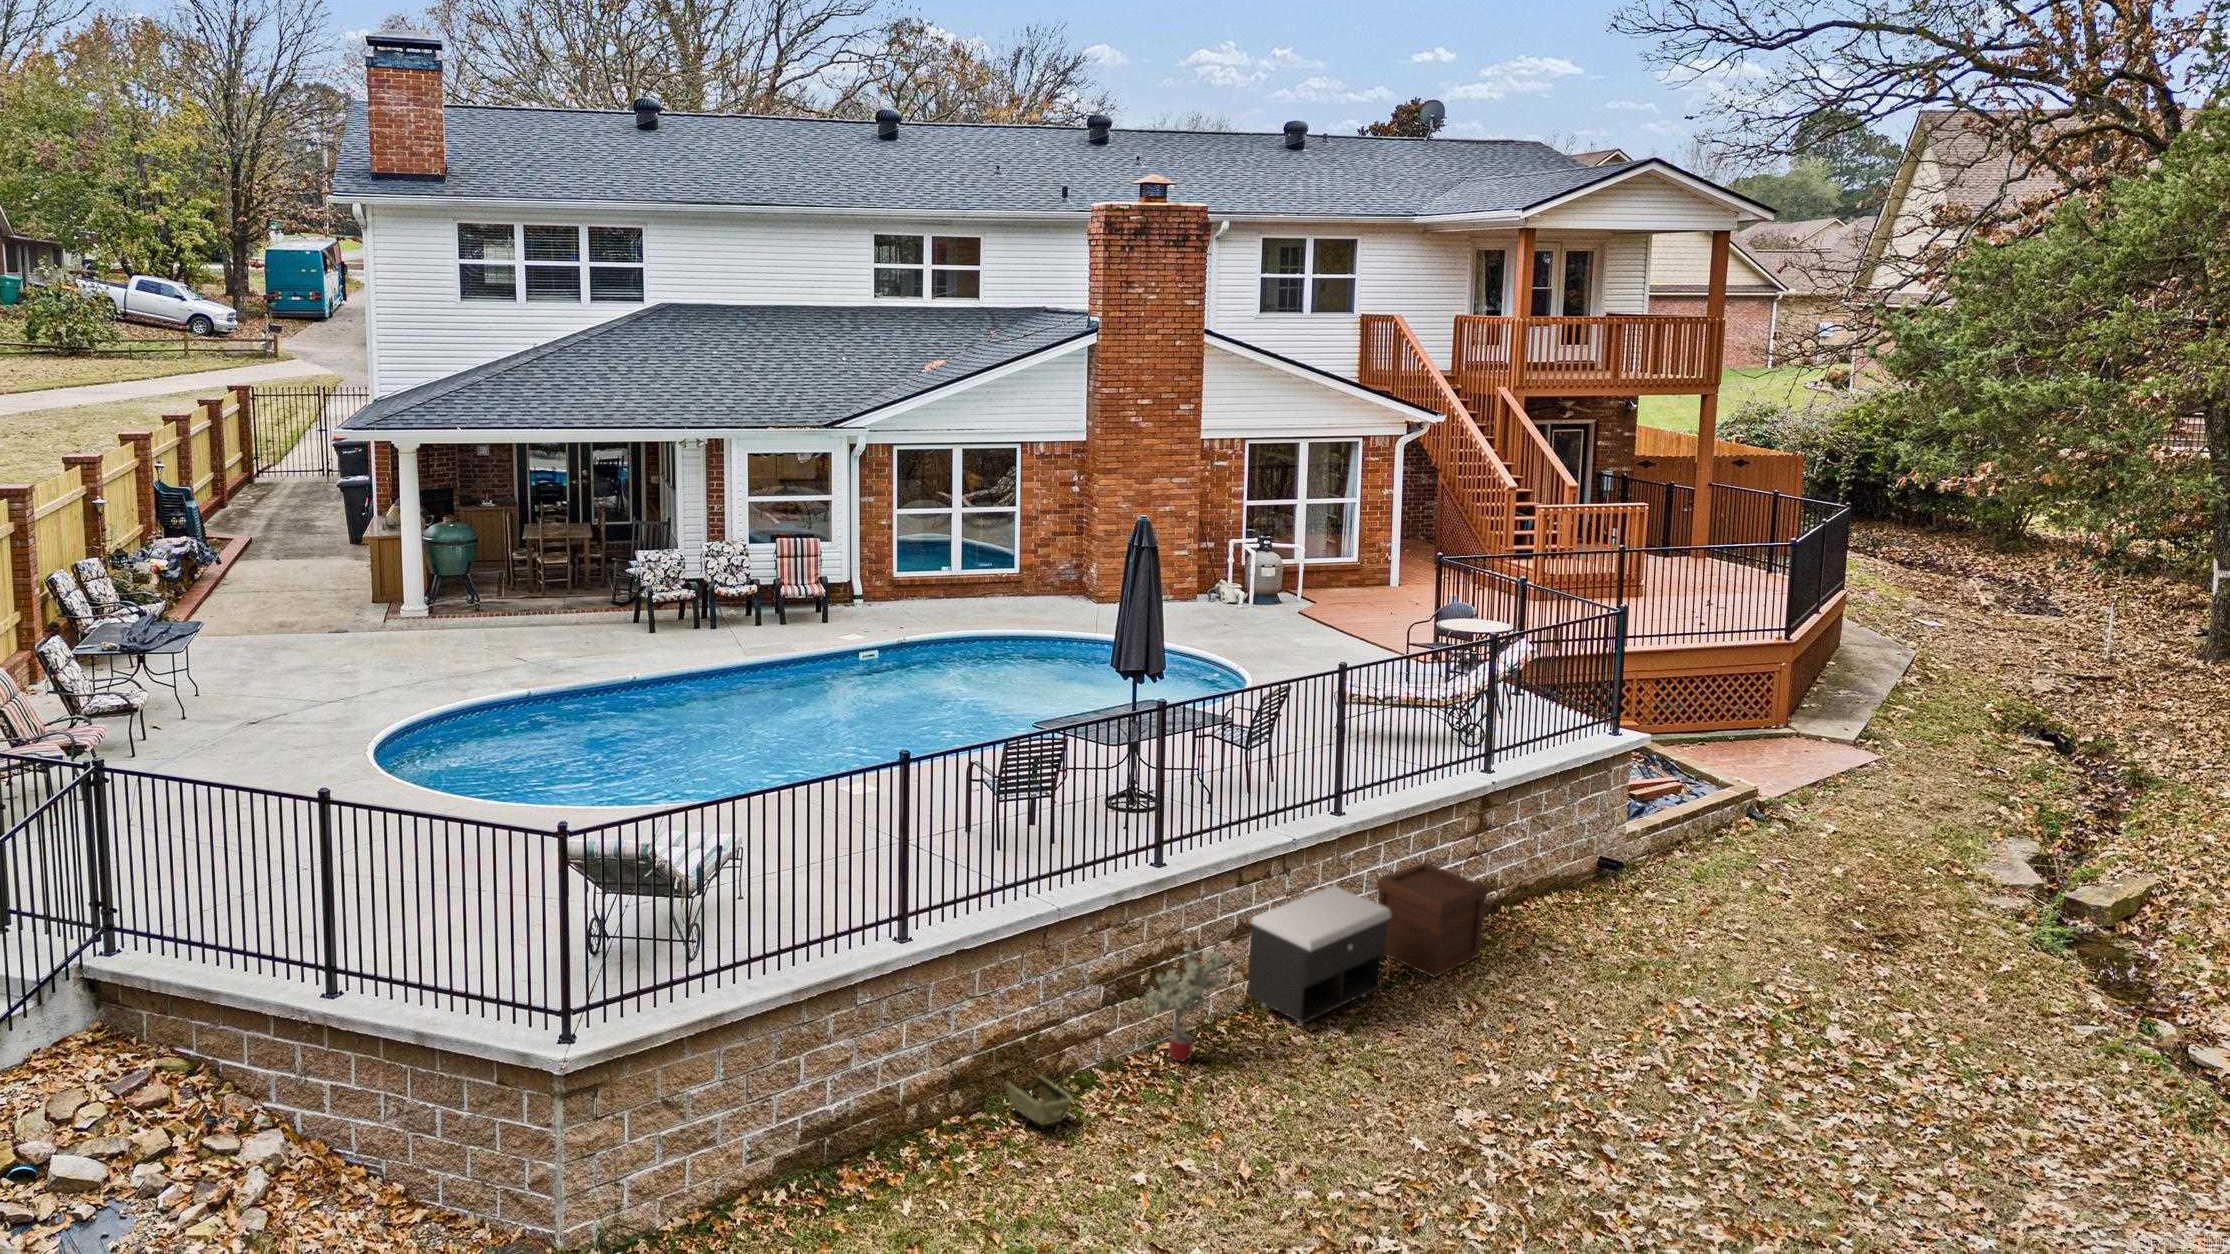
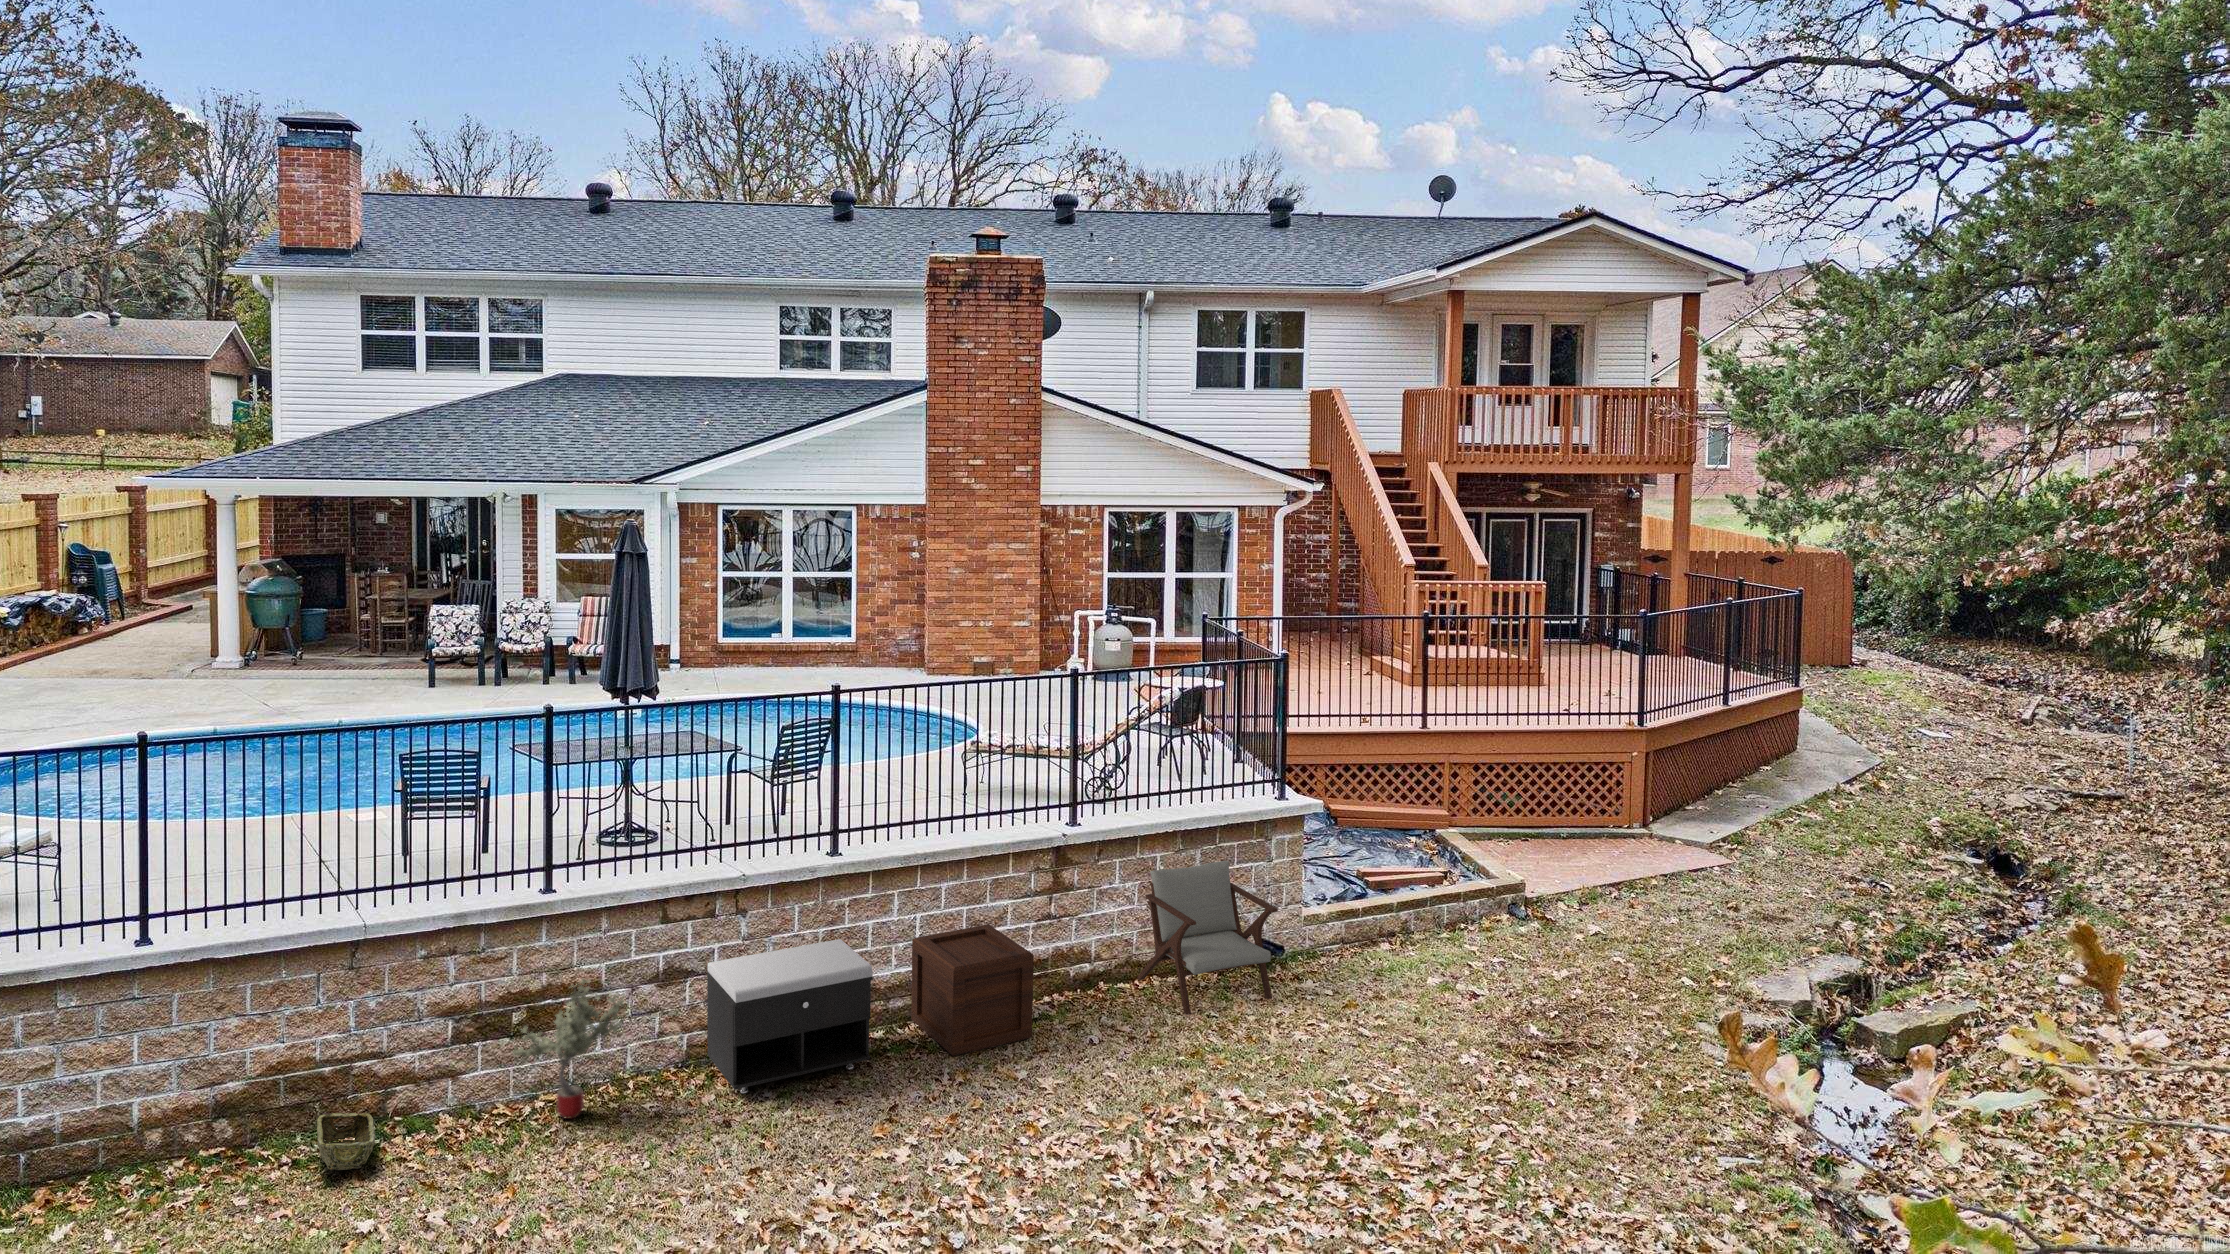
lounge chair: none [1510,791,1643,926] -> present [1137,861,1278,1015]

